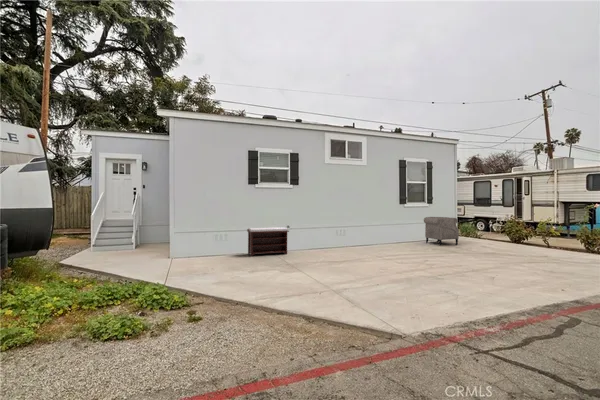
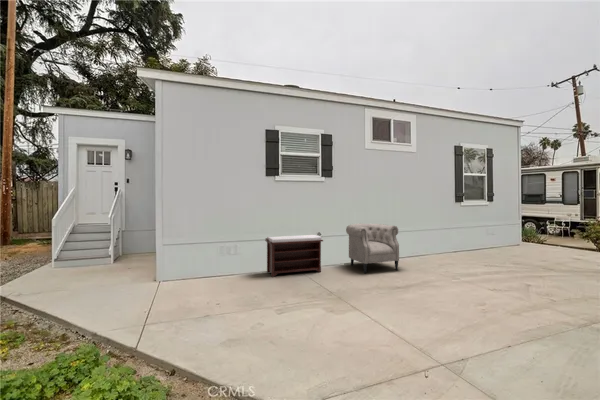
chair: present [424,217,459,246] -> present [346,223,399,273]

